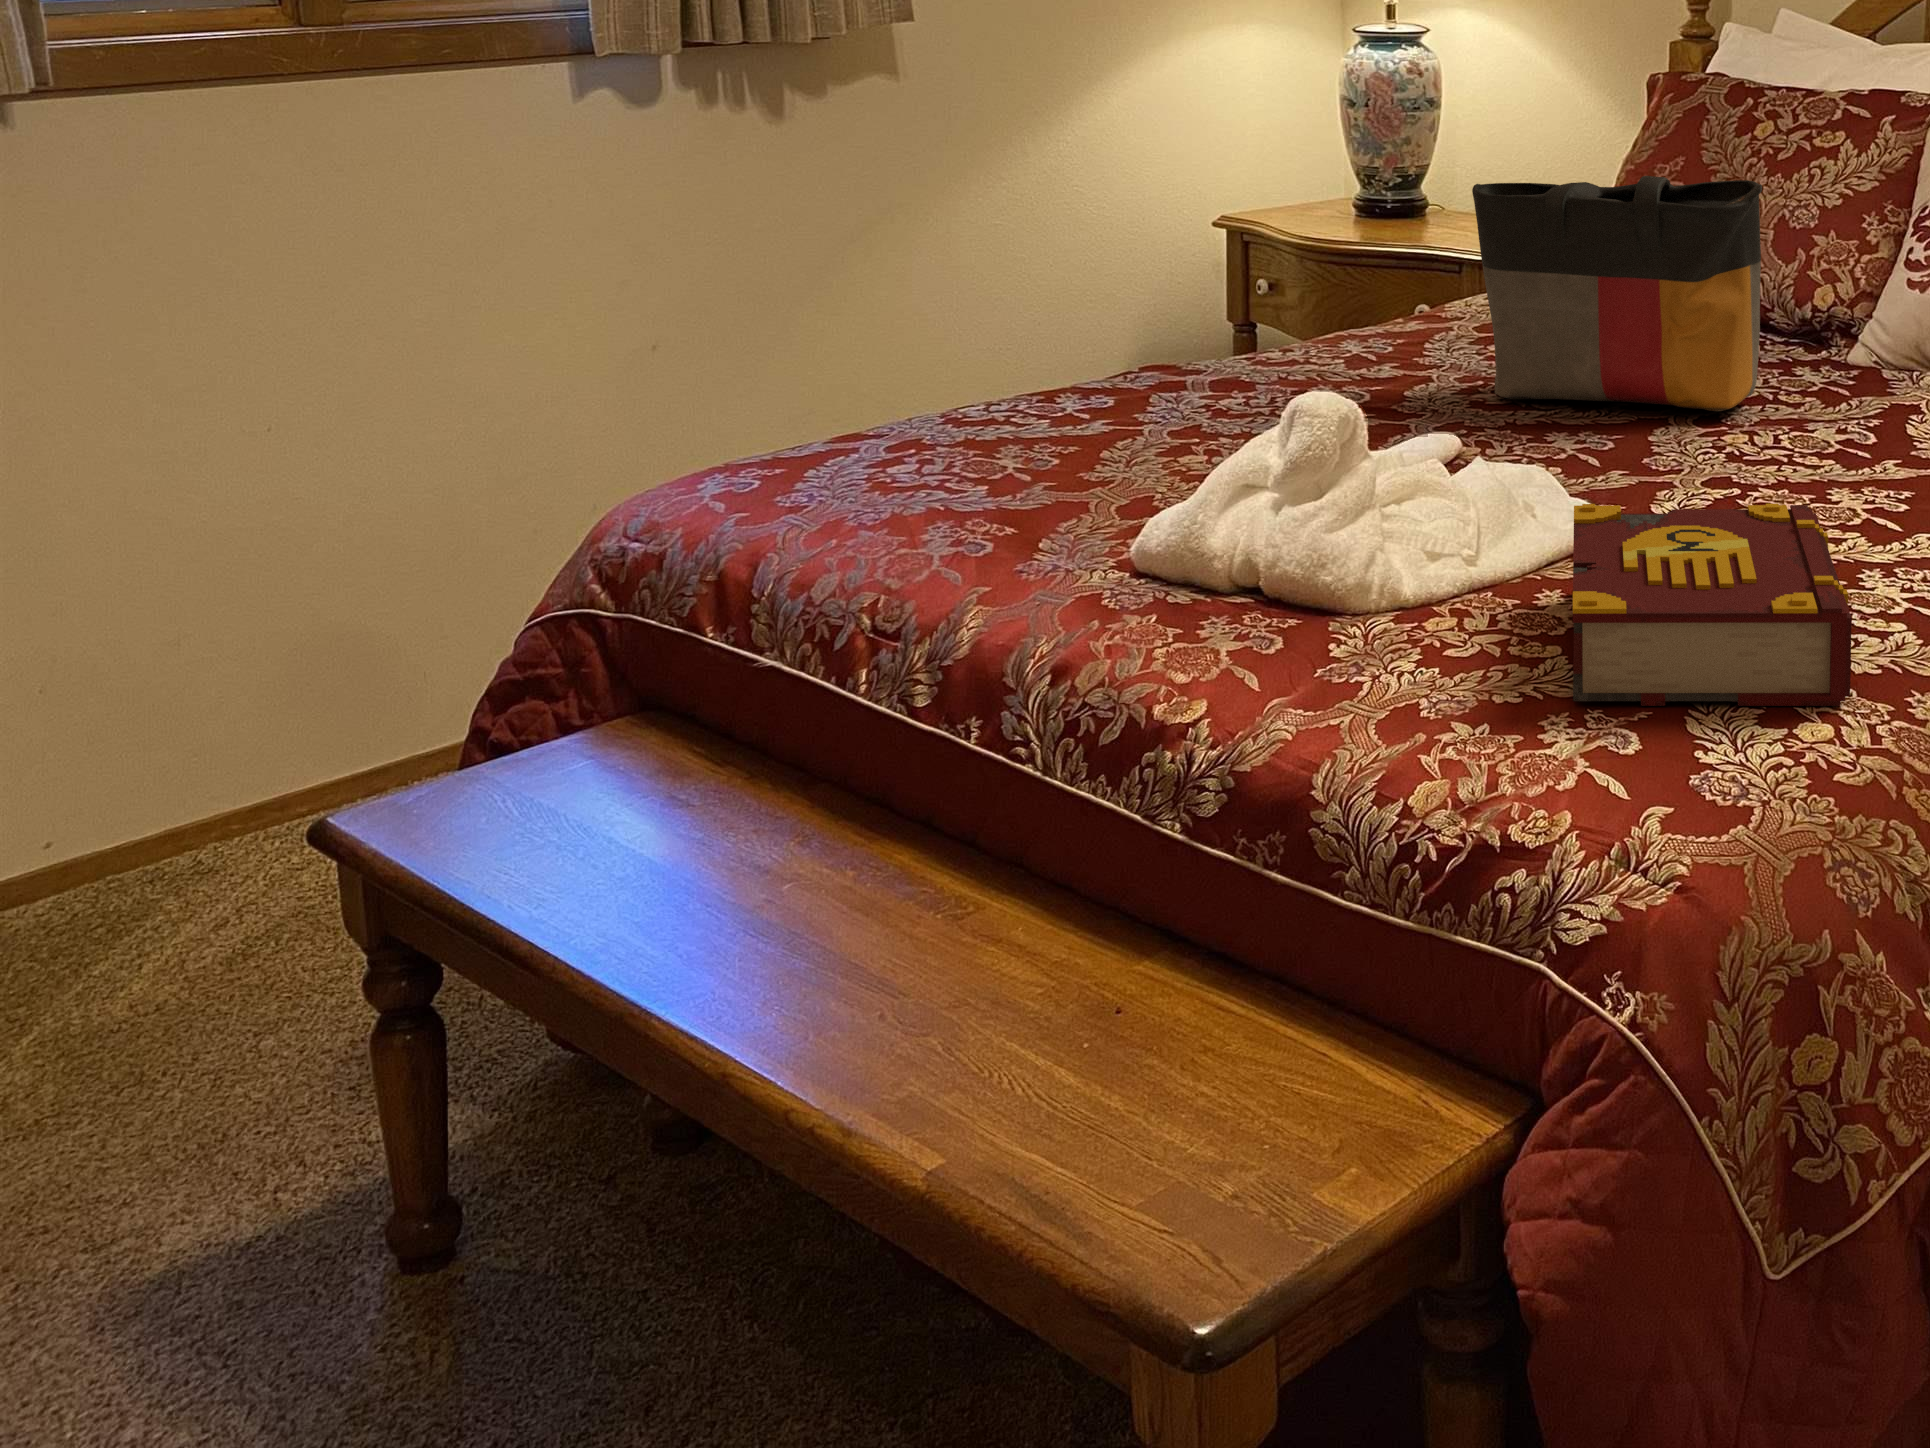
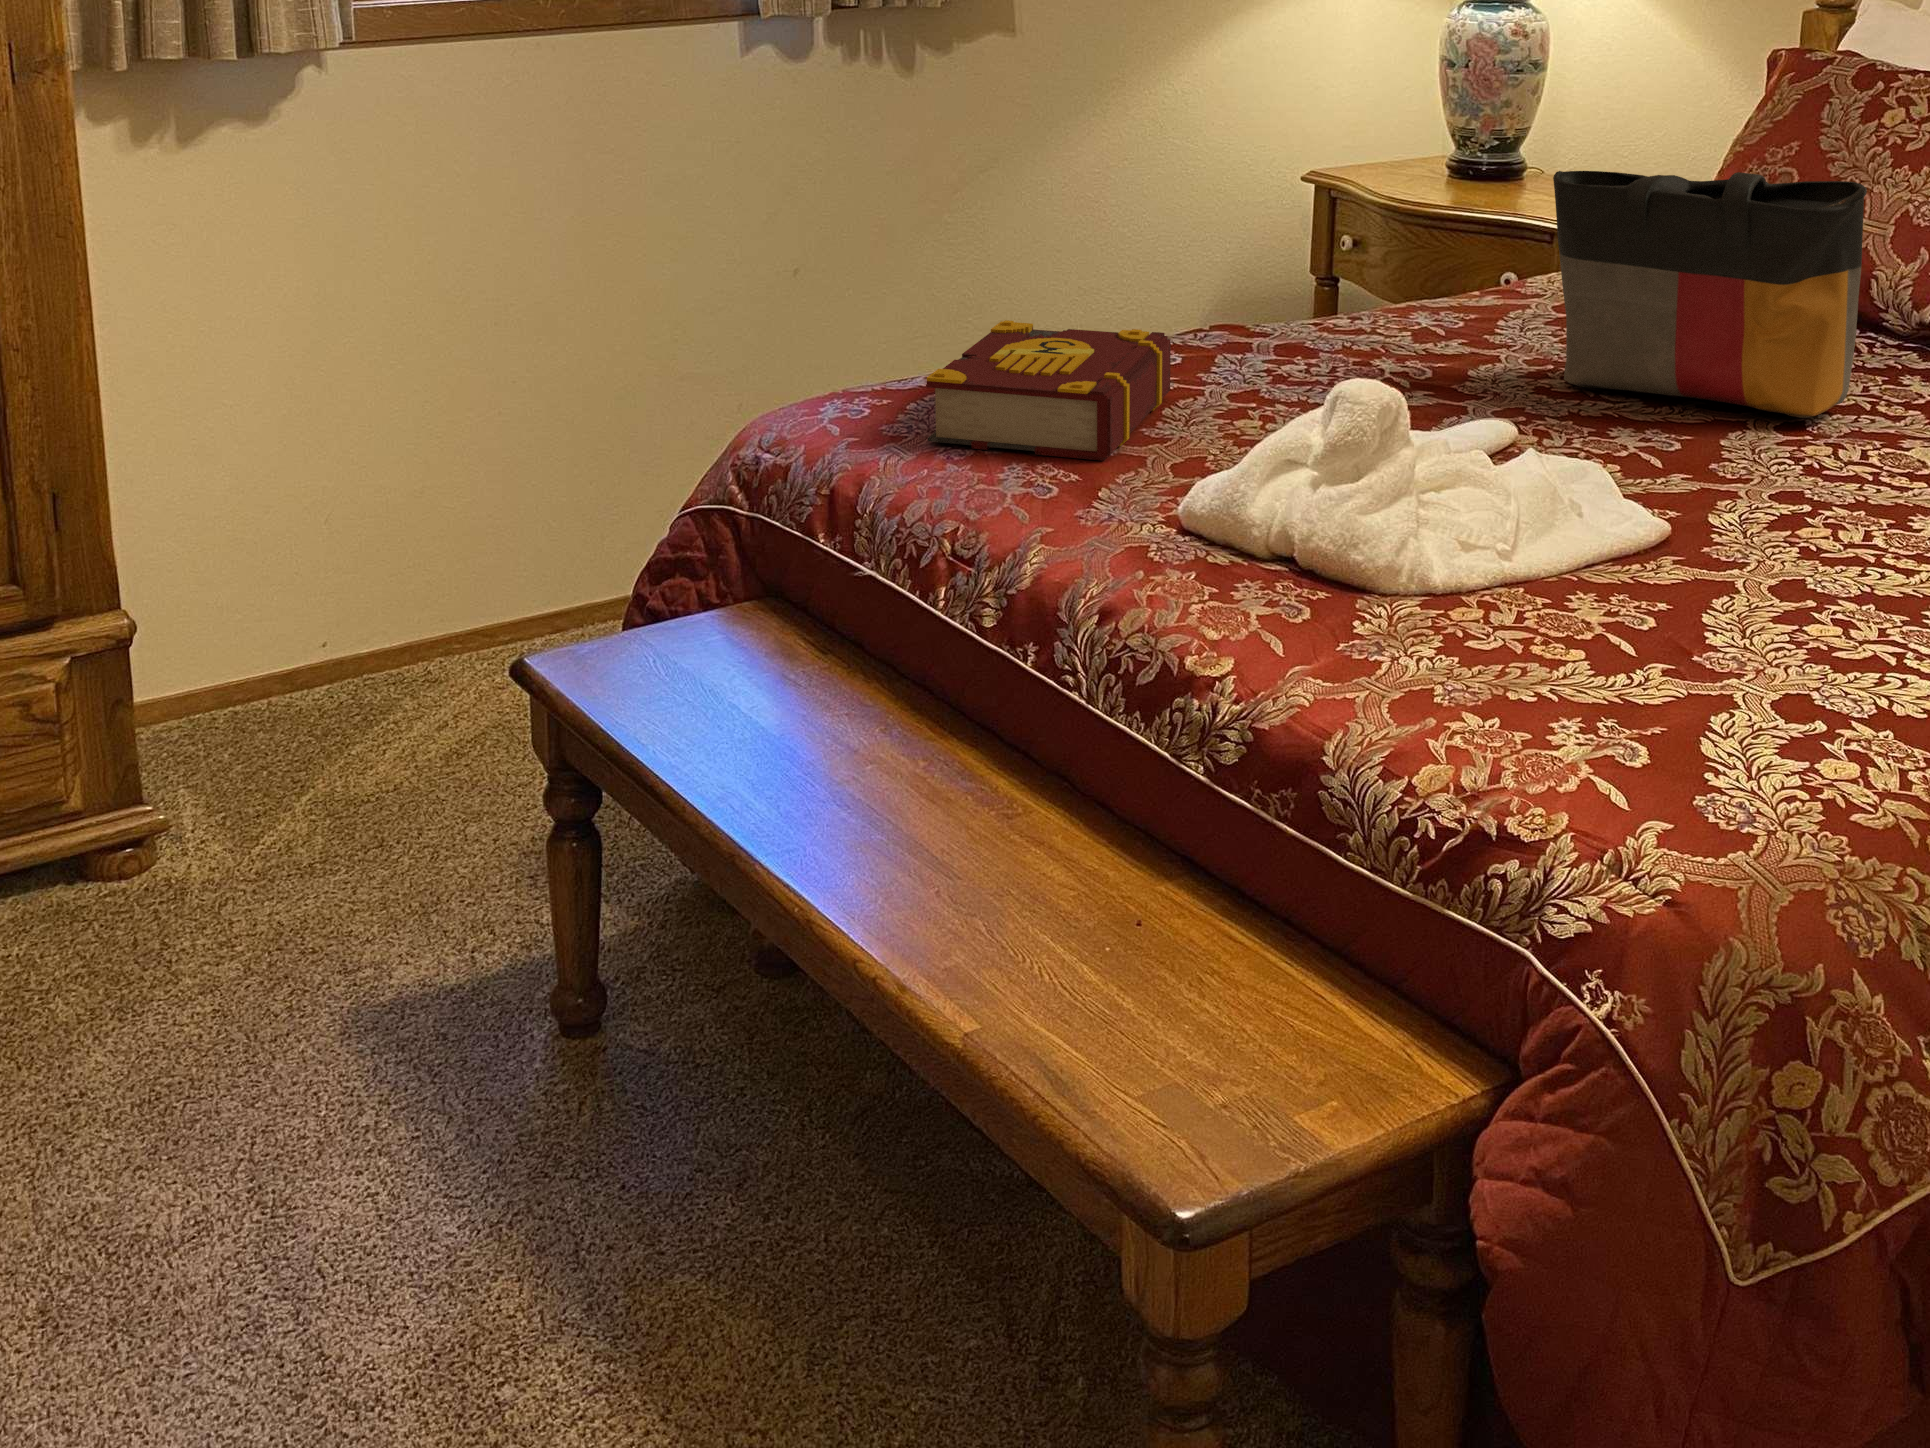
book: present [1573,504,1852,706] -> present [927,320,1171,461]

